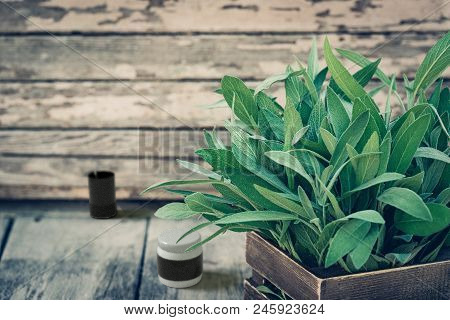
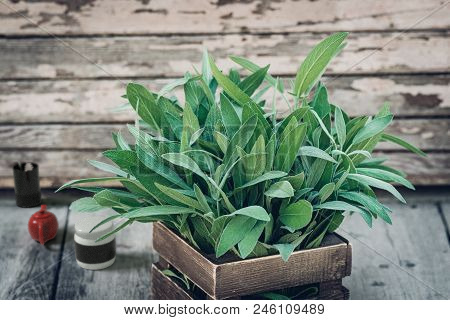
teapot: none [104,215,138,259] -> present [28,205,59,245]

